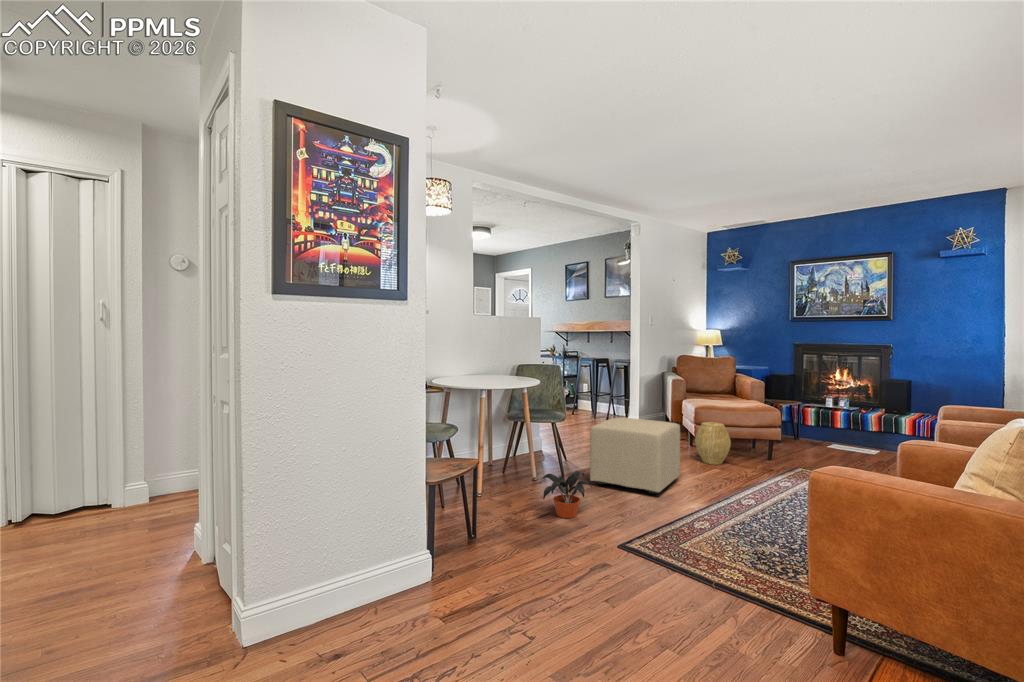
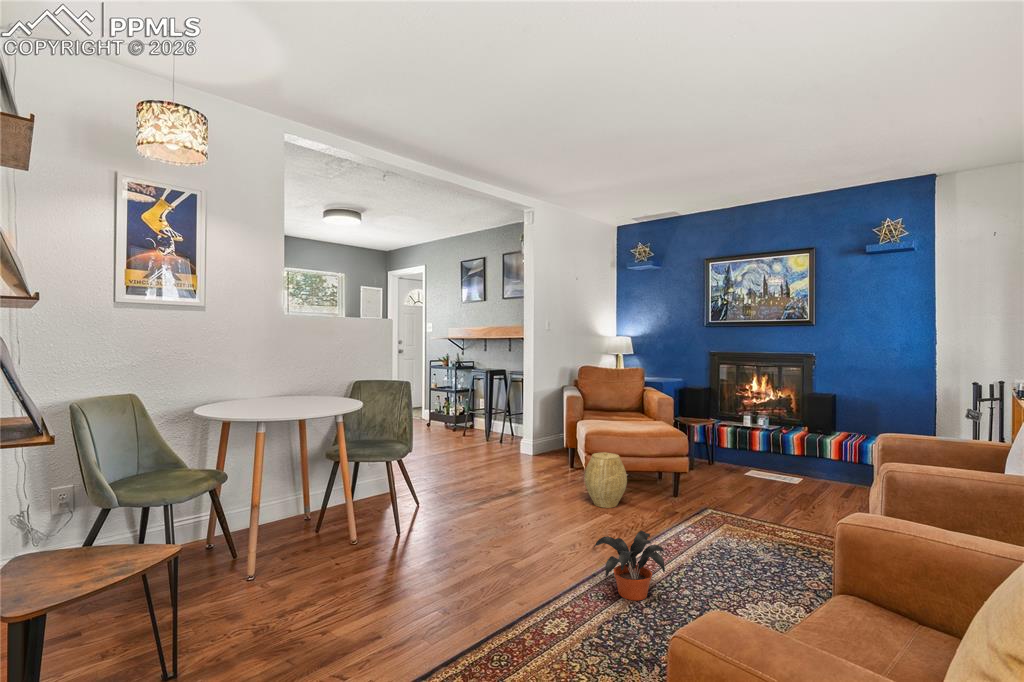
ottoman: present [590,418,680,494] -> none [429,453,555,565]
potted plant: present [542,471,592,518] -> present [594,531,665,601]

